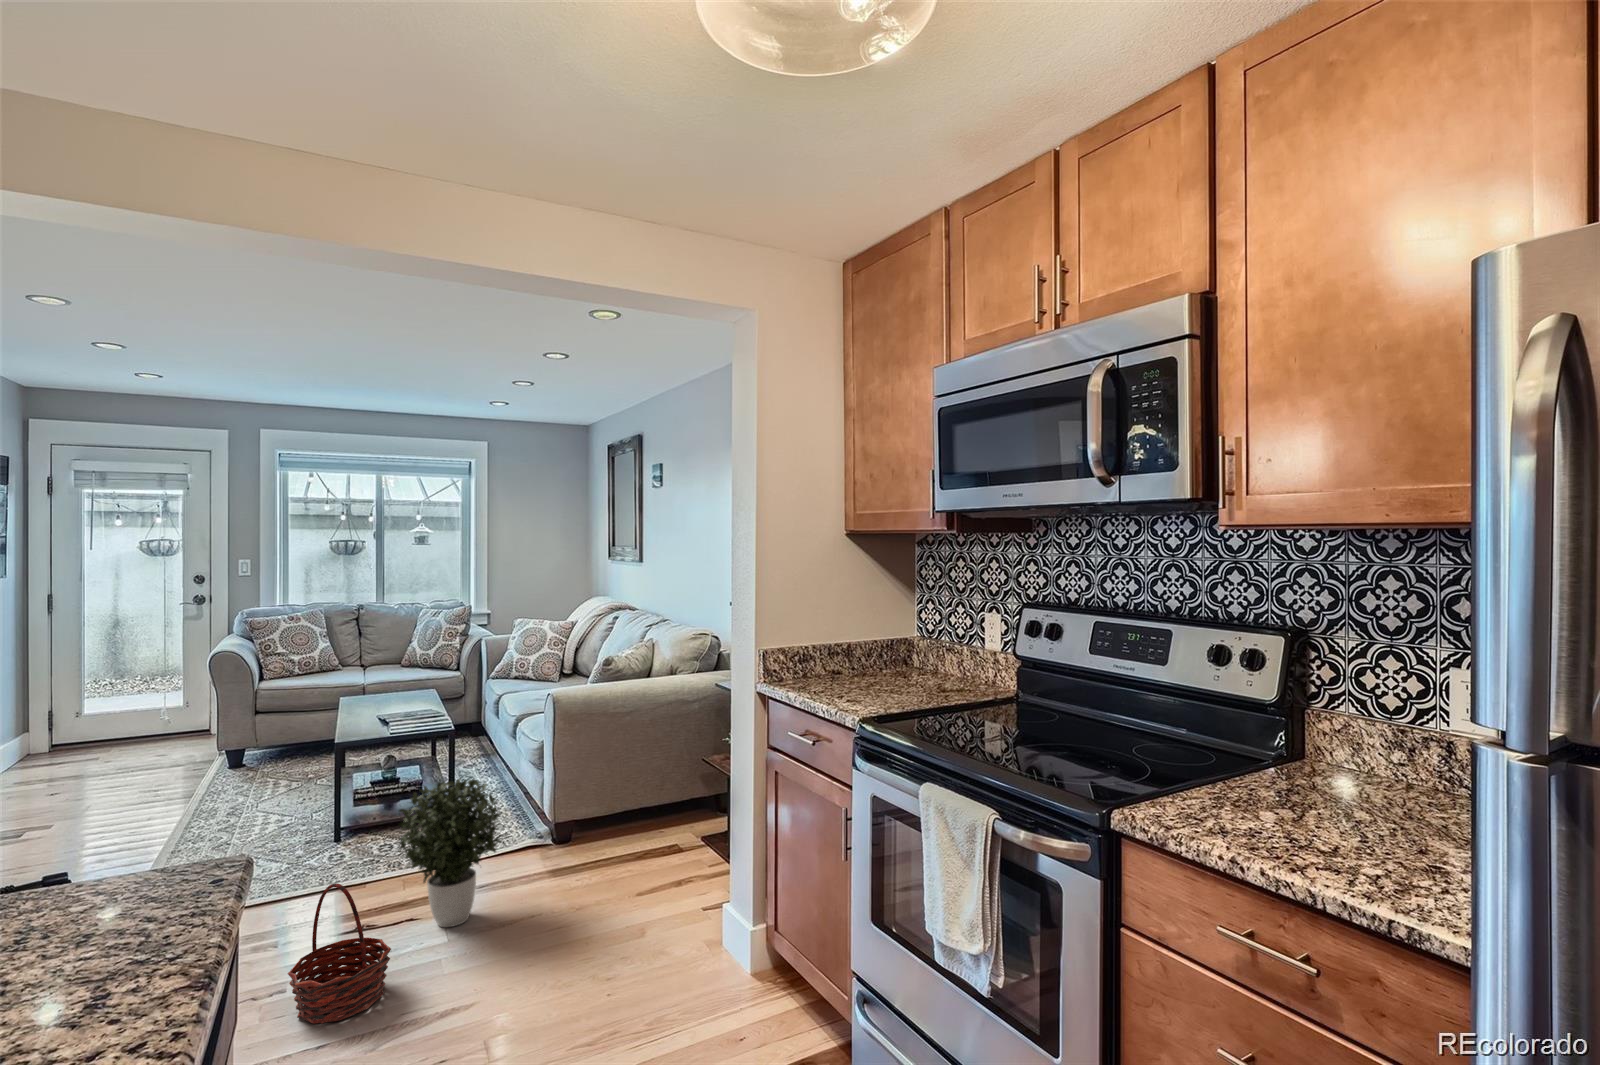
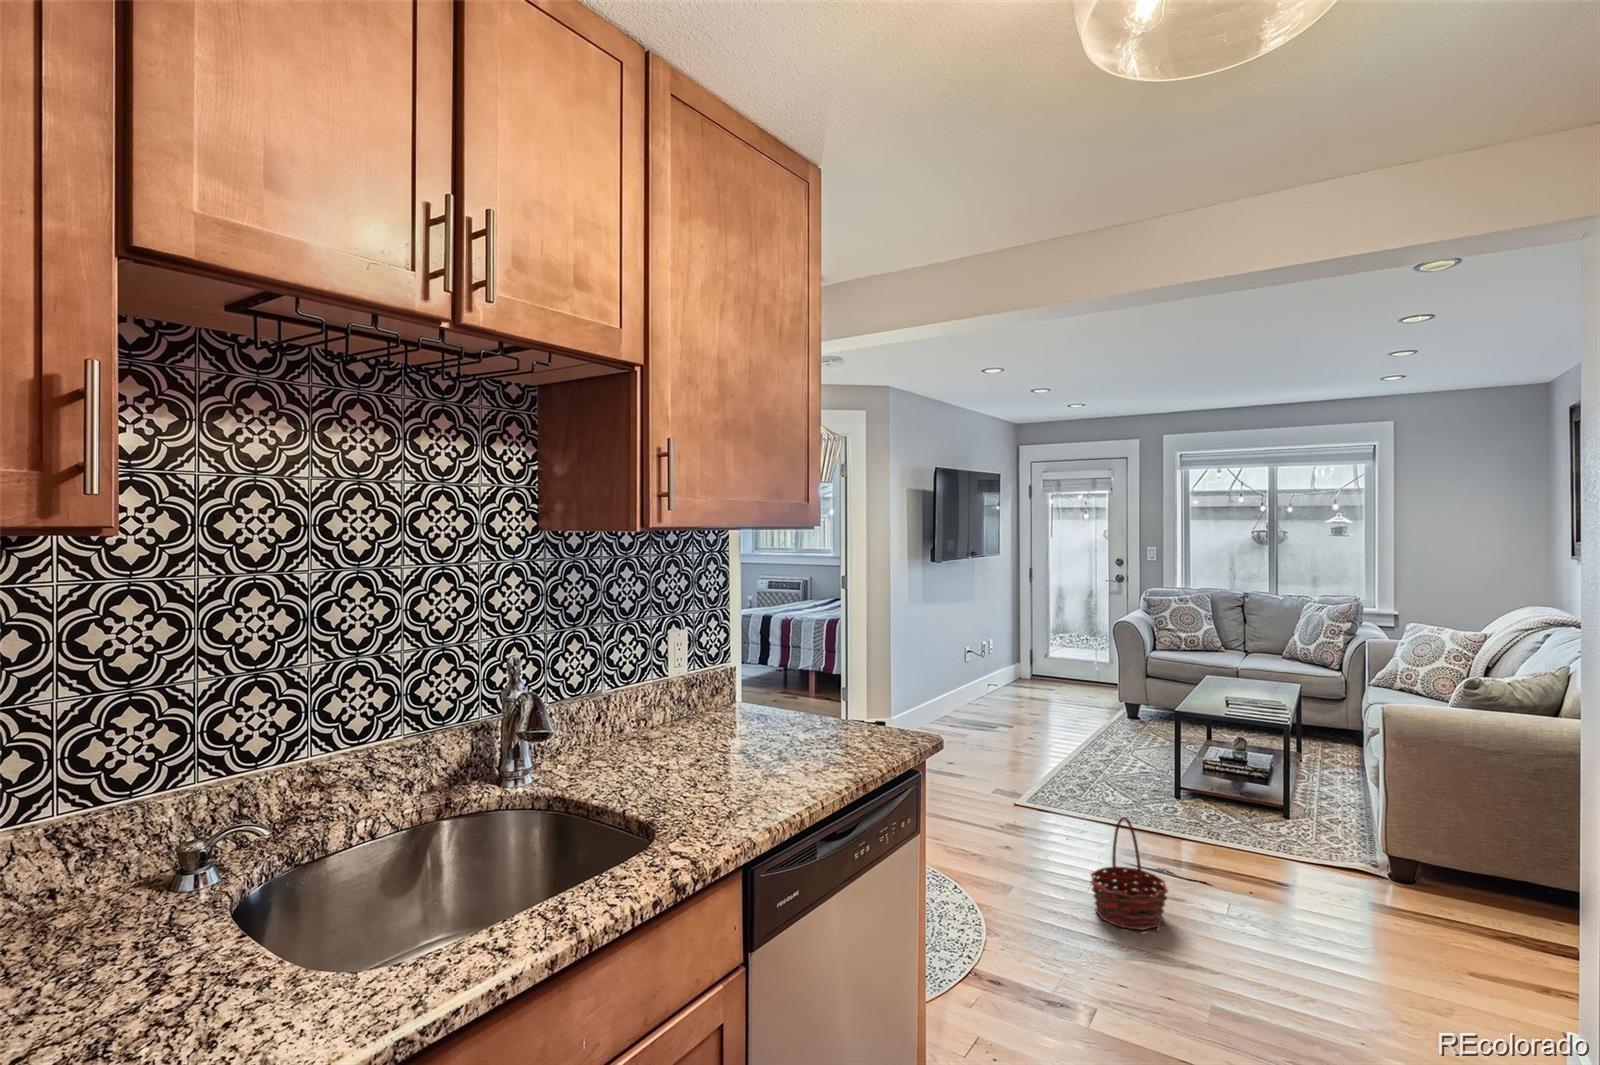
potted plant: present [398,779,501,927] -> none [1196,762,1300,906]

